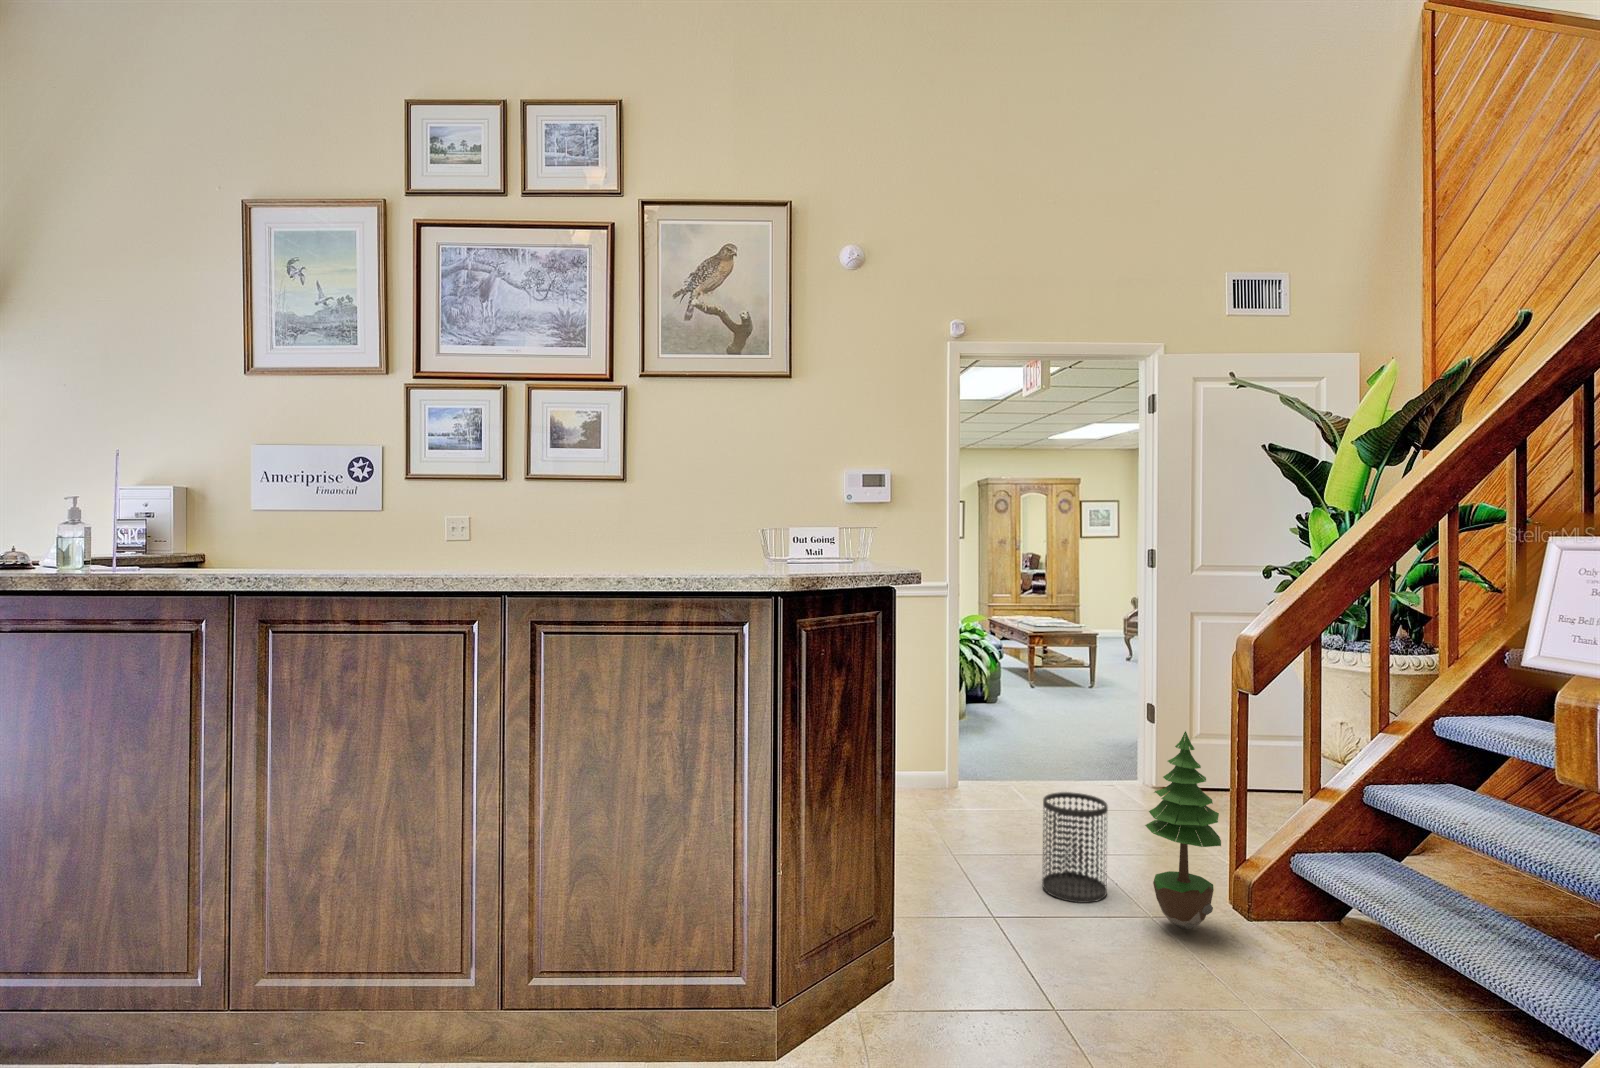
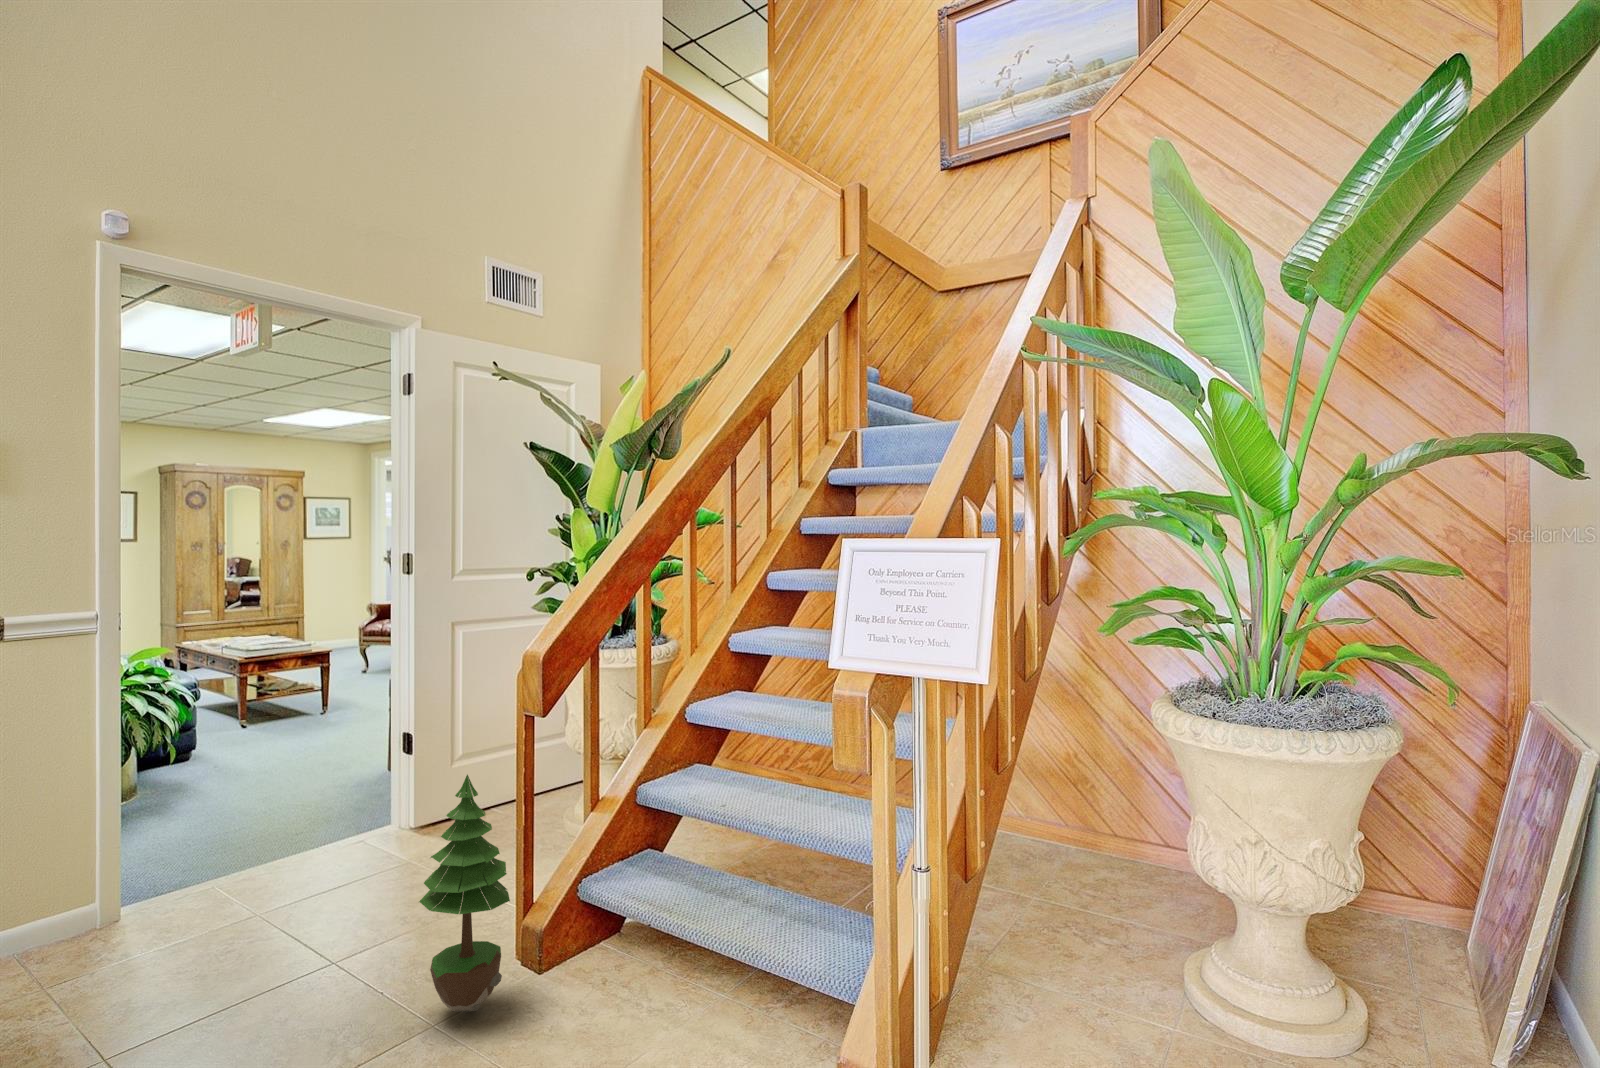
wastebasket: present [1042,792,1108,903] -> none [274,877,367,1033]

